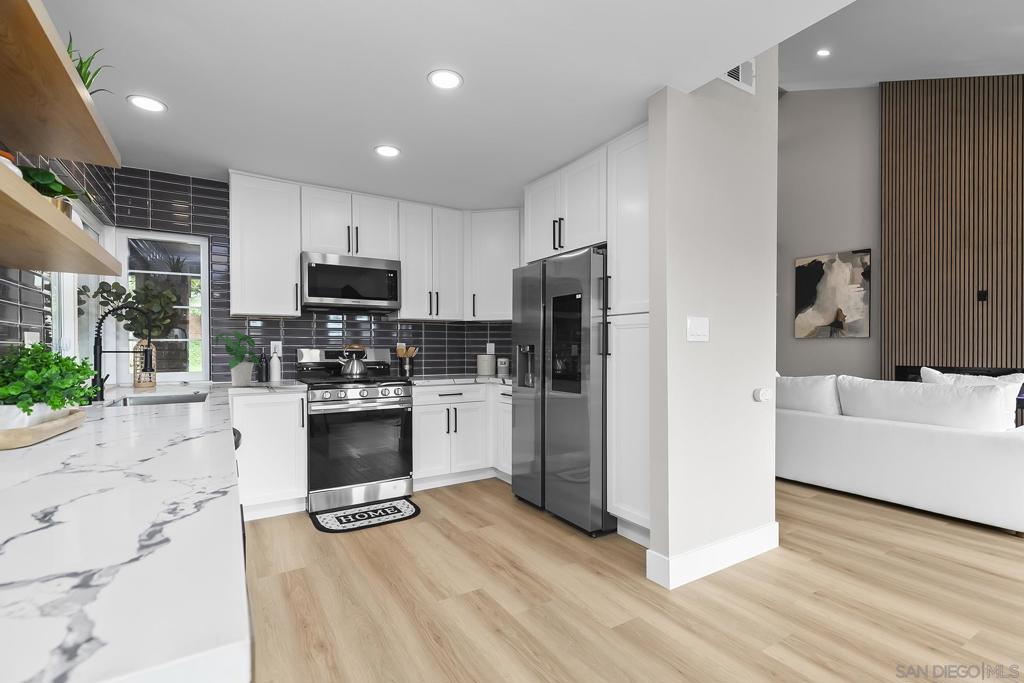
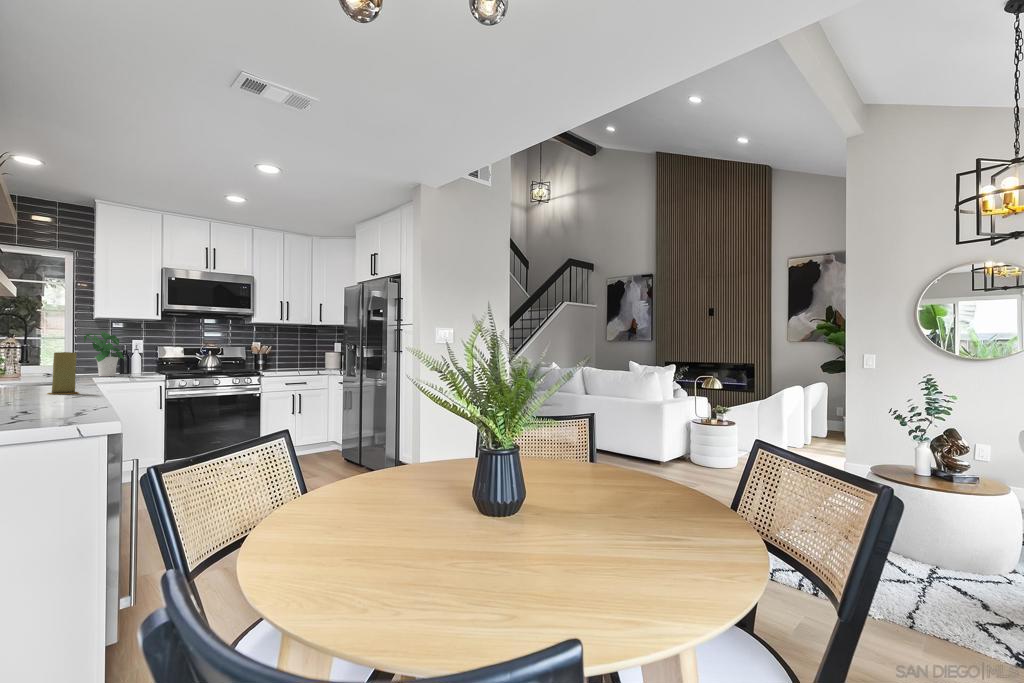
candle: none [137,361,184,431] -> present [47,352,79,394]

